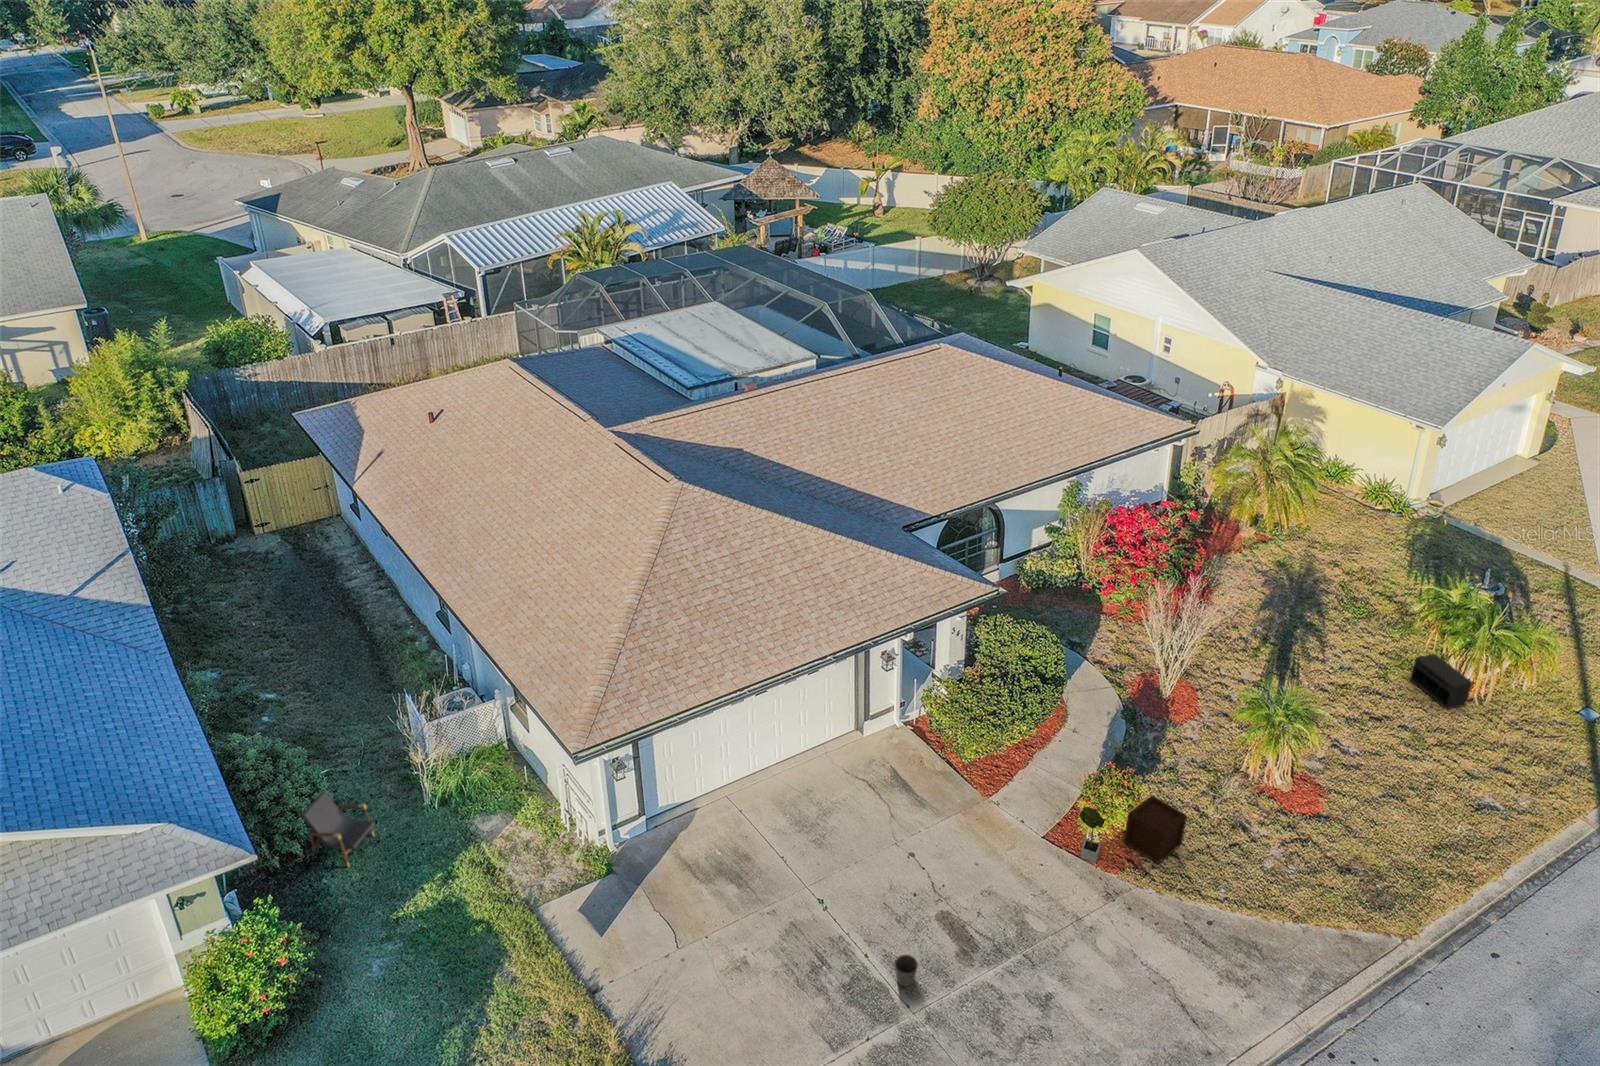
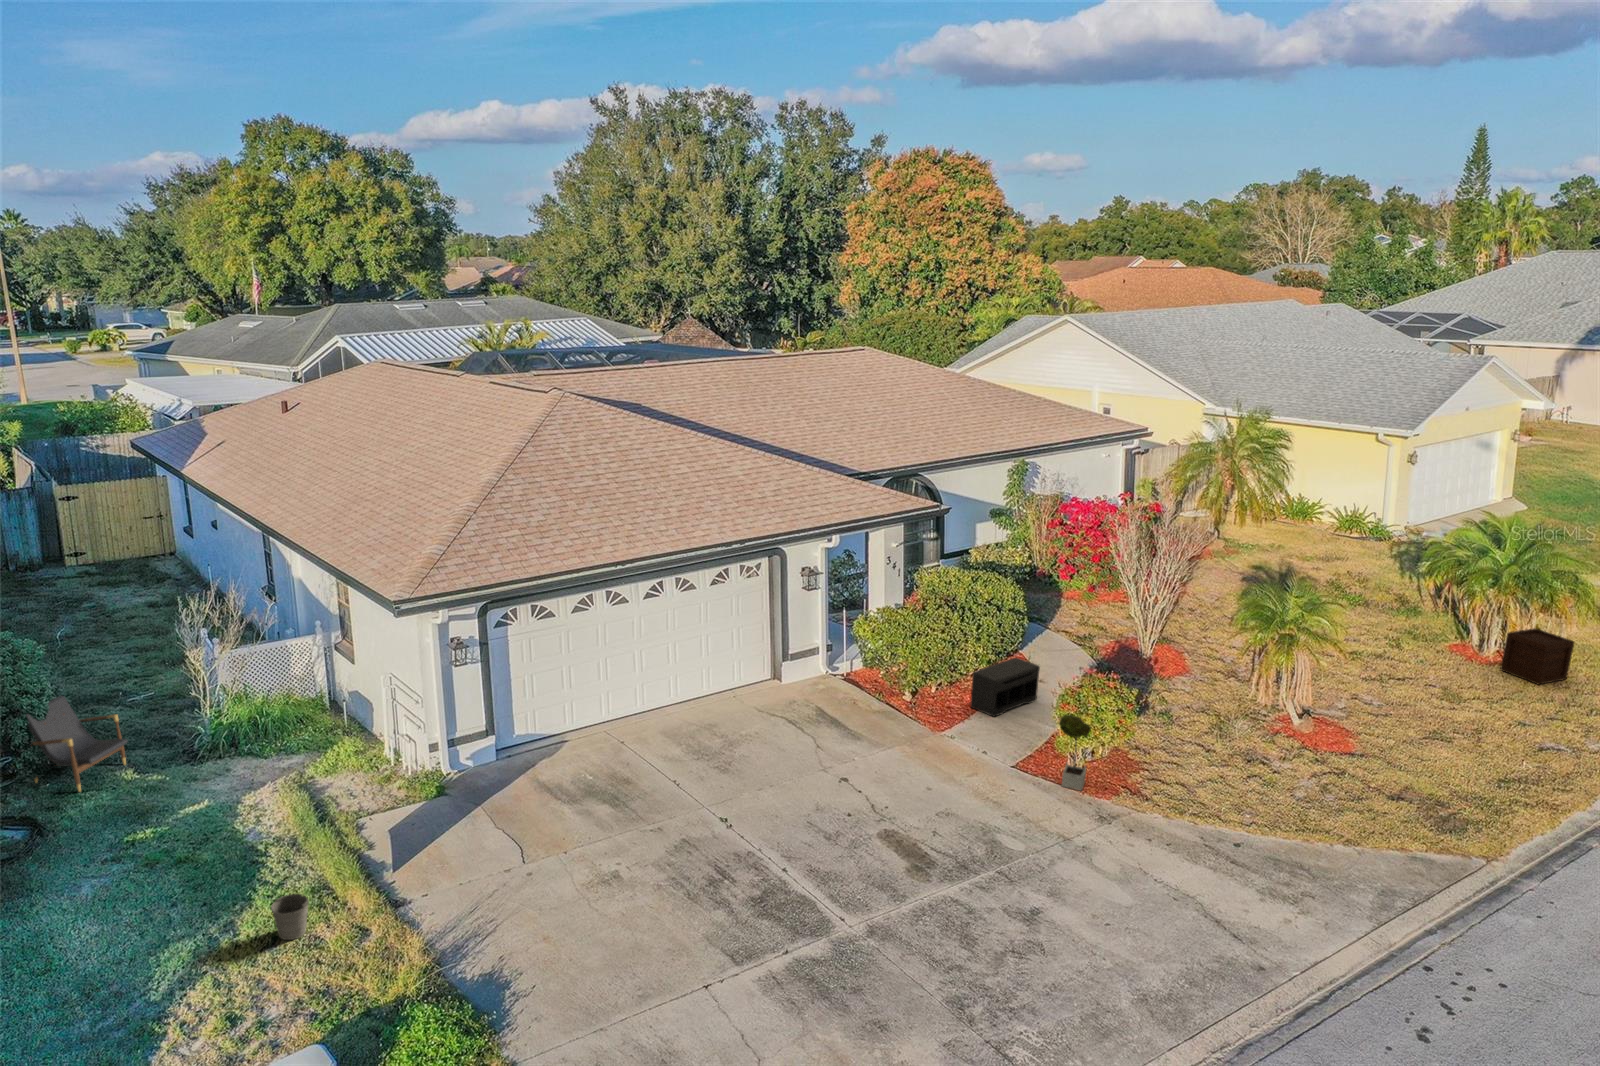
bench: present [1410,654,1472,709] -> present [970,658,1040,717]
wooden crate: present [1124,795,1187,863] -> present [1500,628,1574,684]
bucket: present [895,955,918,987] -> present [271,894,309,940]

